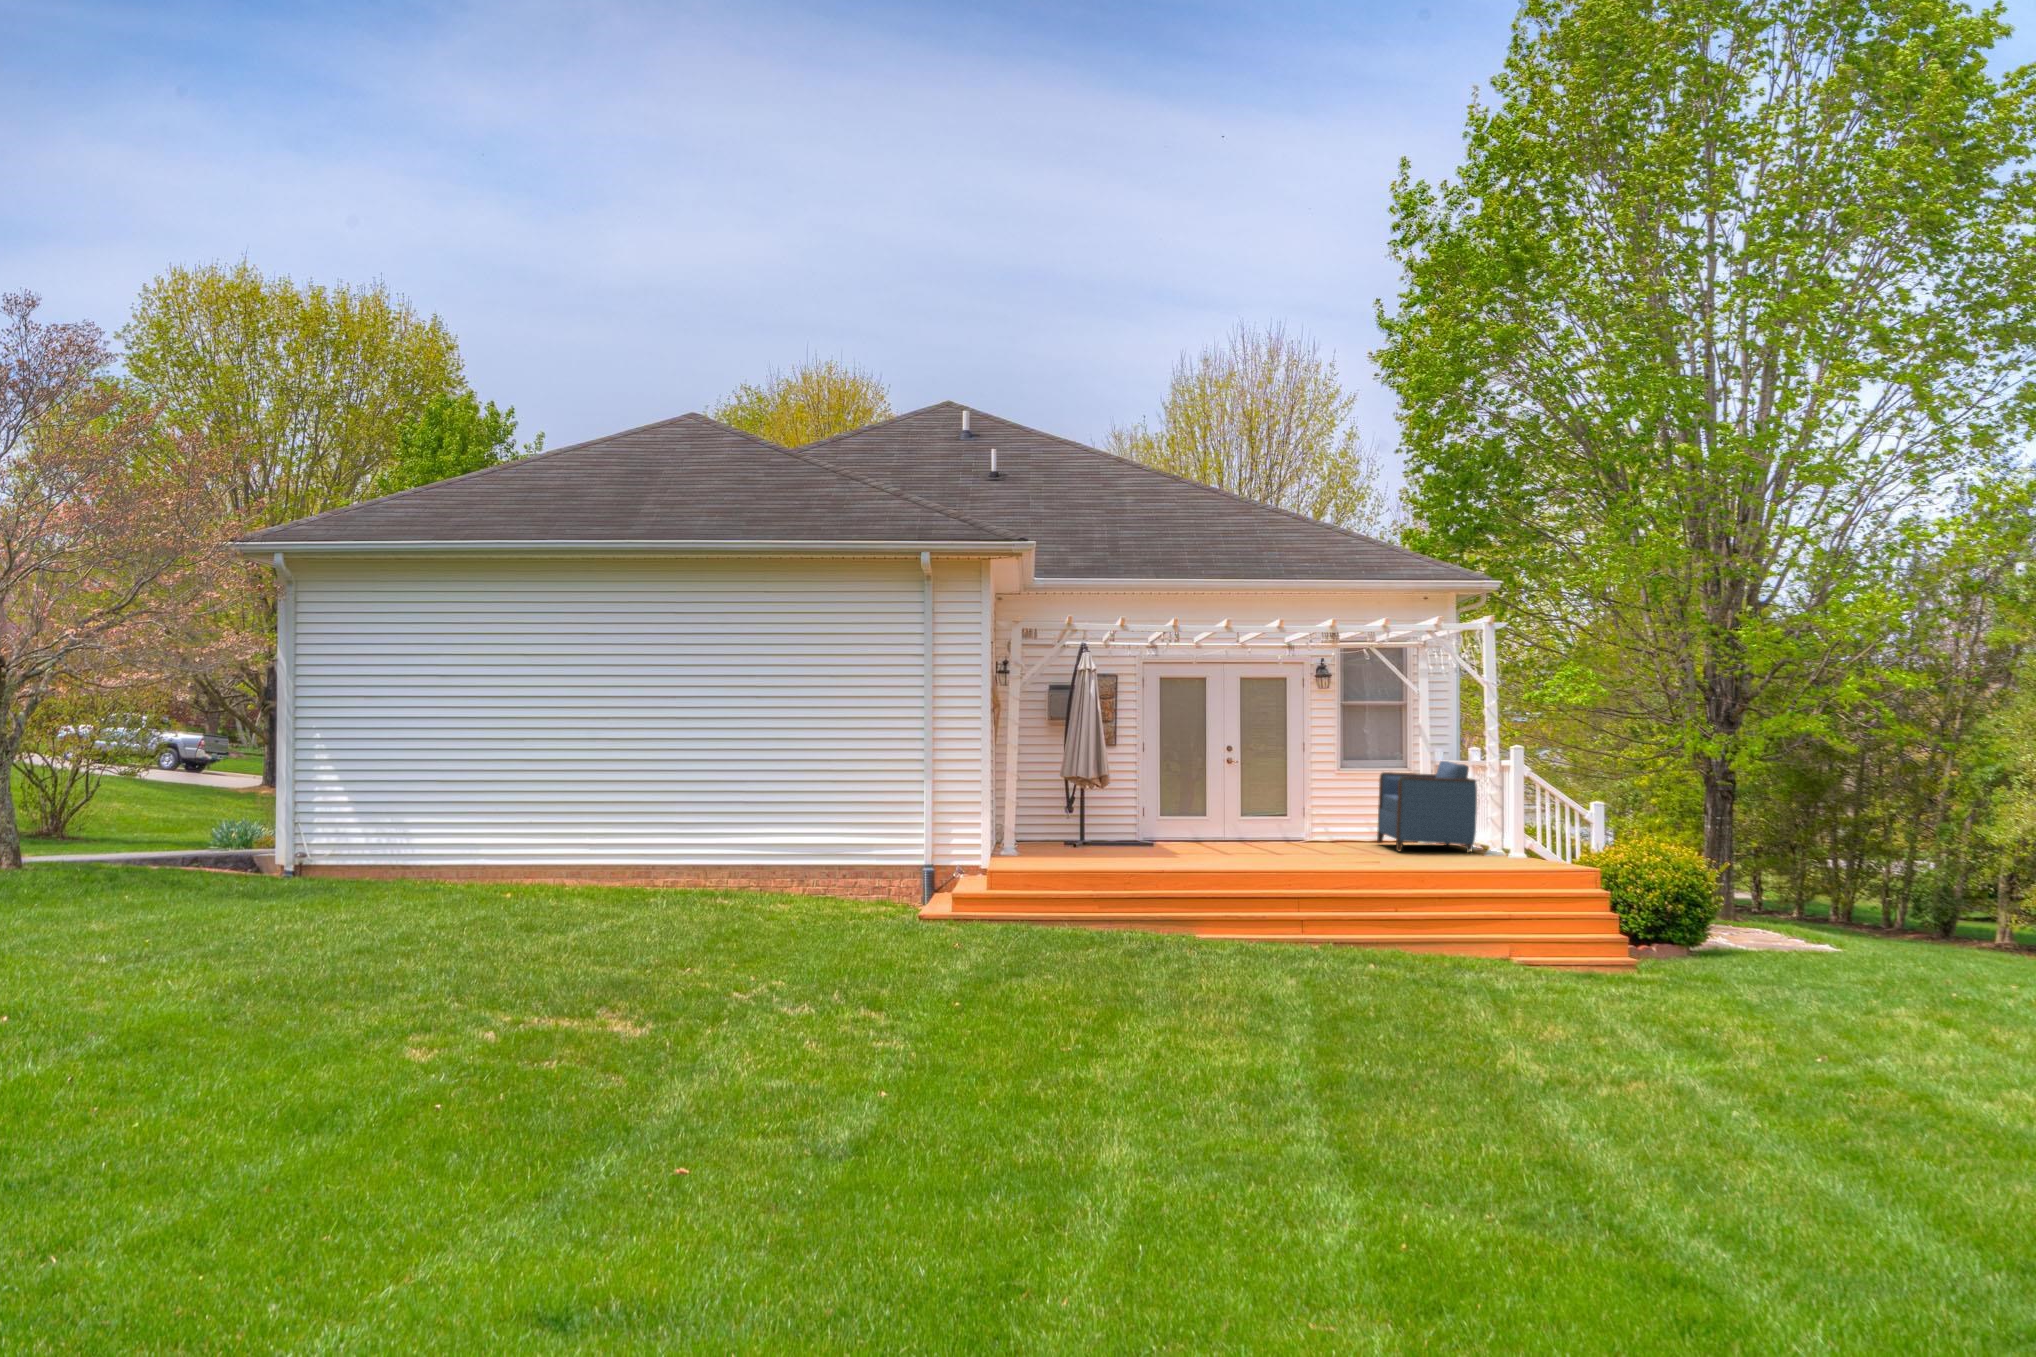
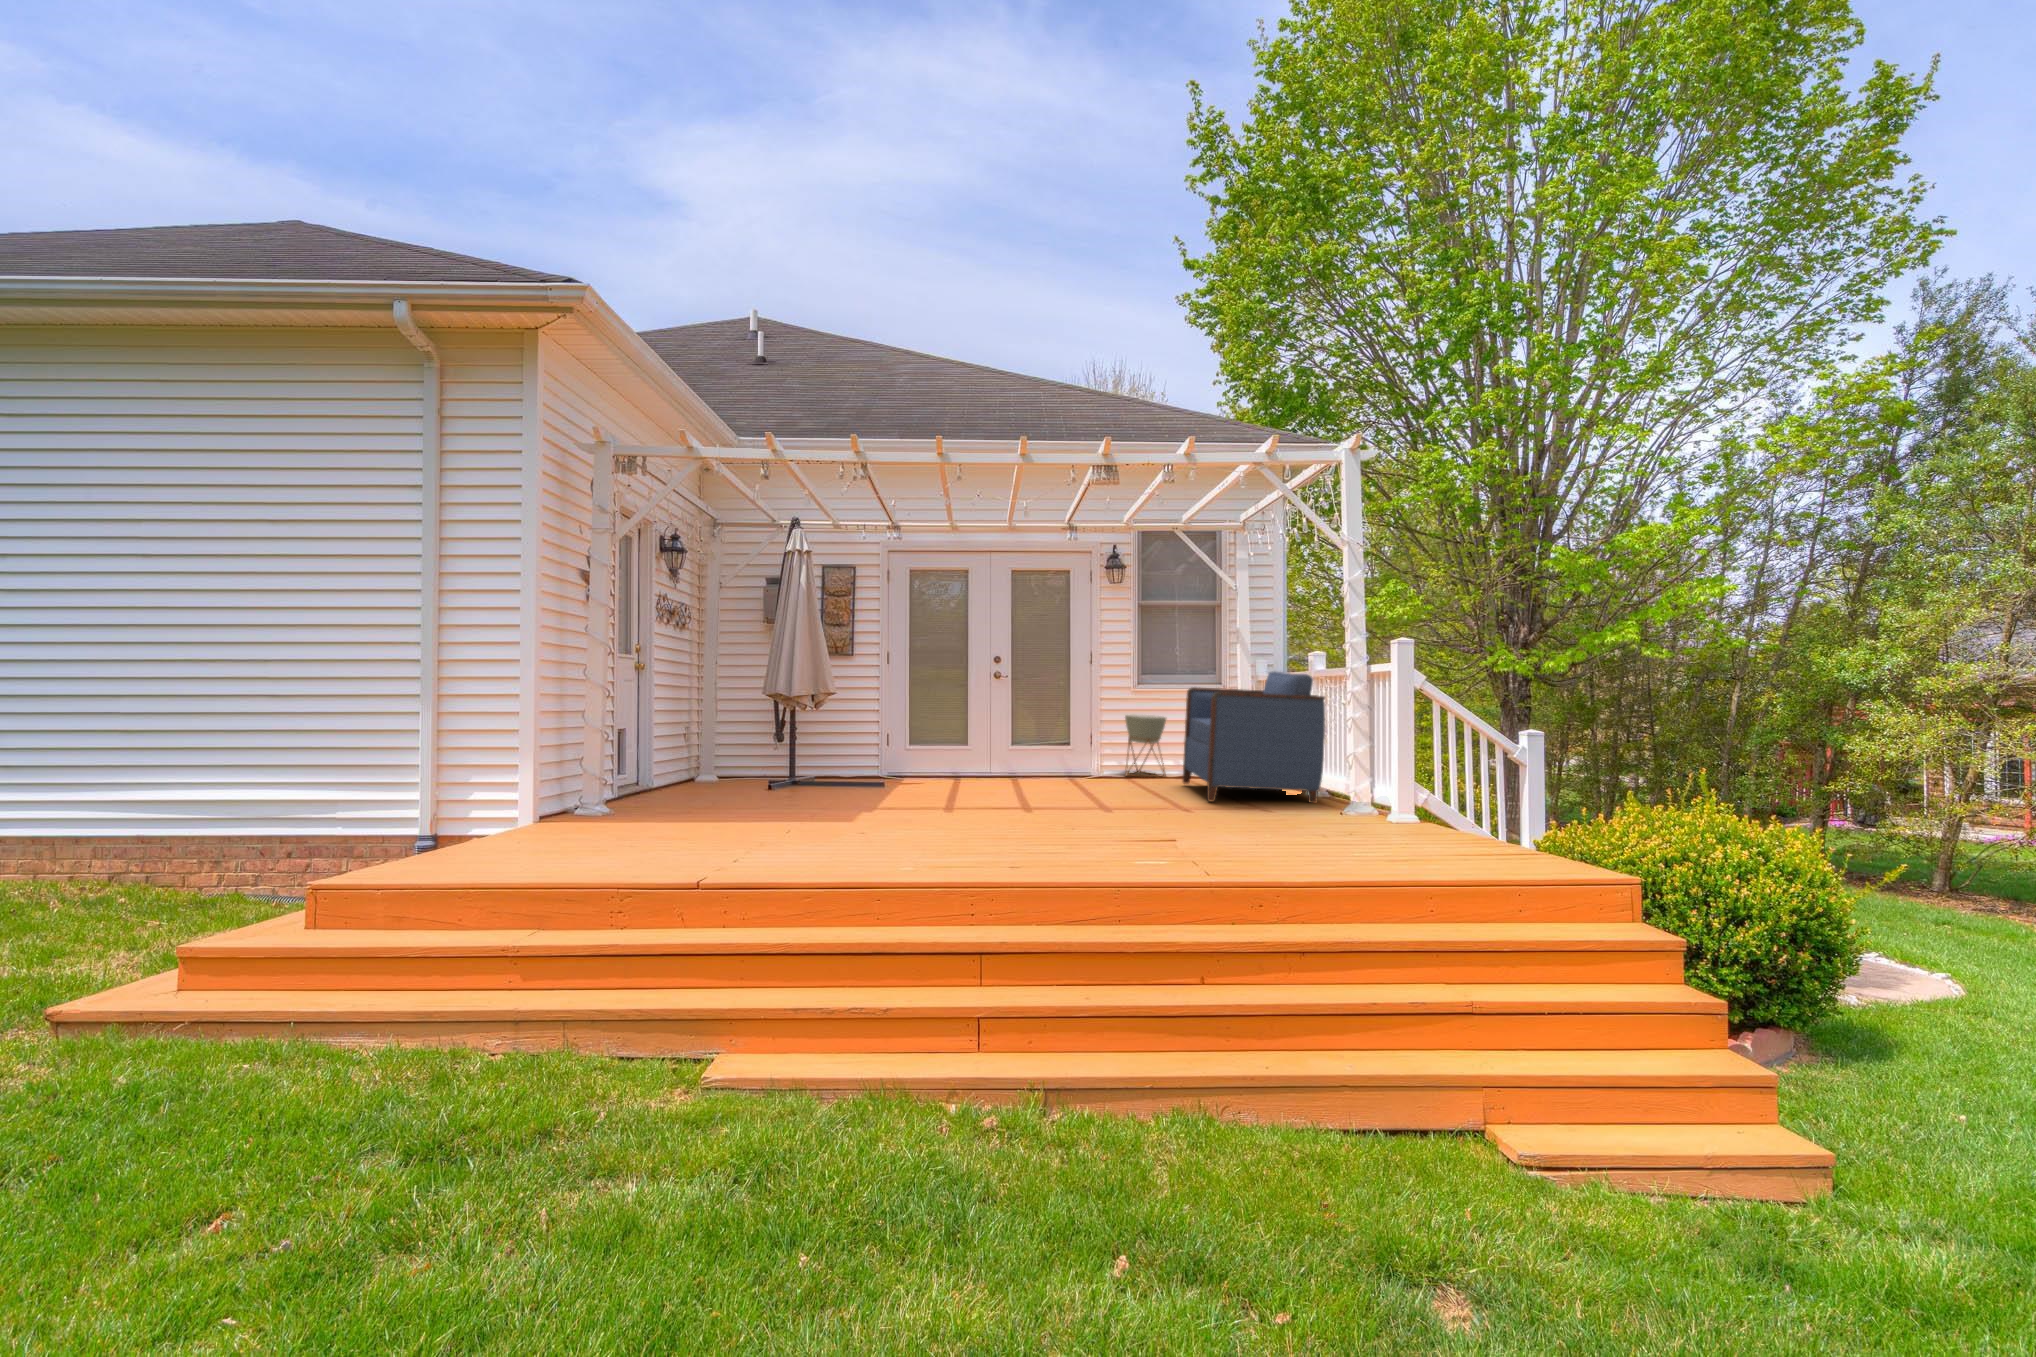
planter: none [1330,792,1363,841] -> present [1125,714,1166,777]

